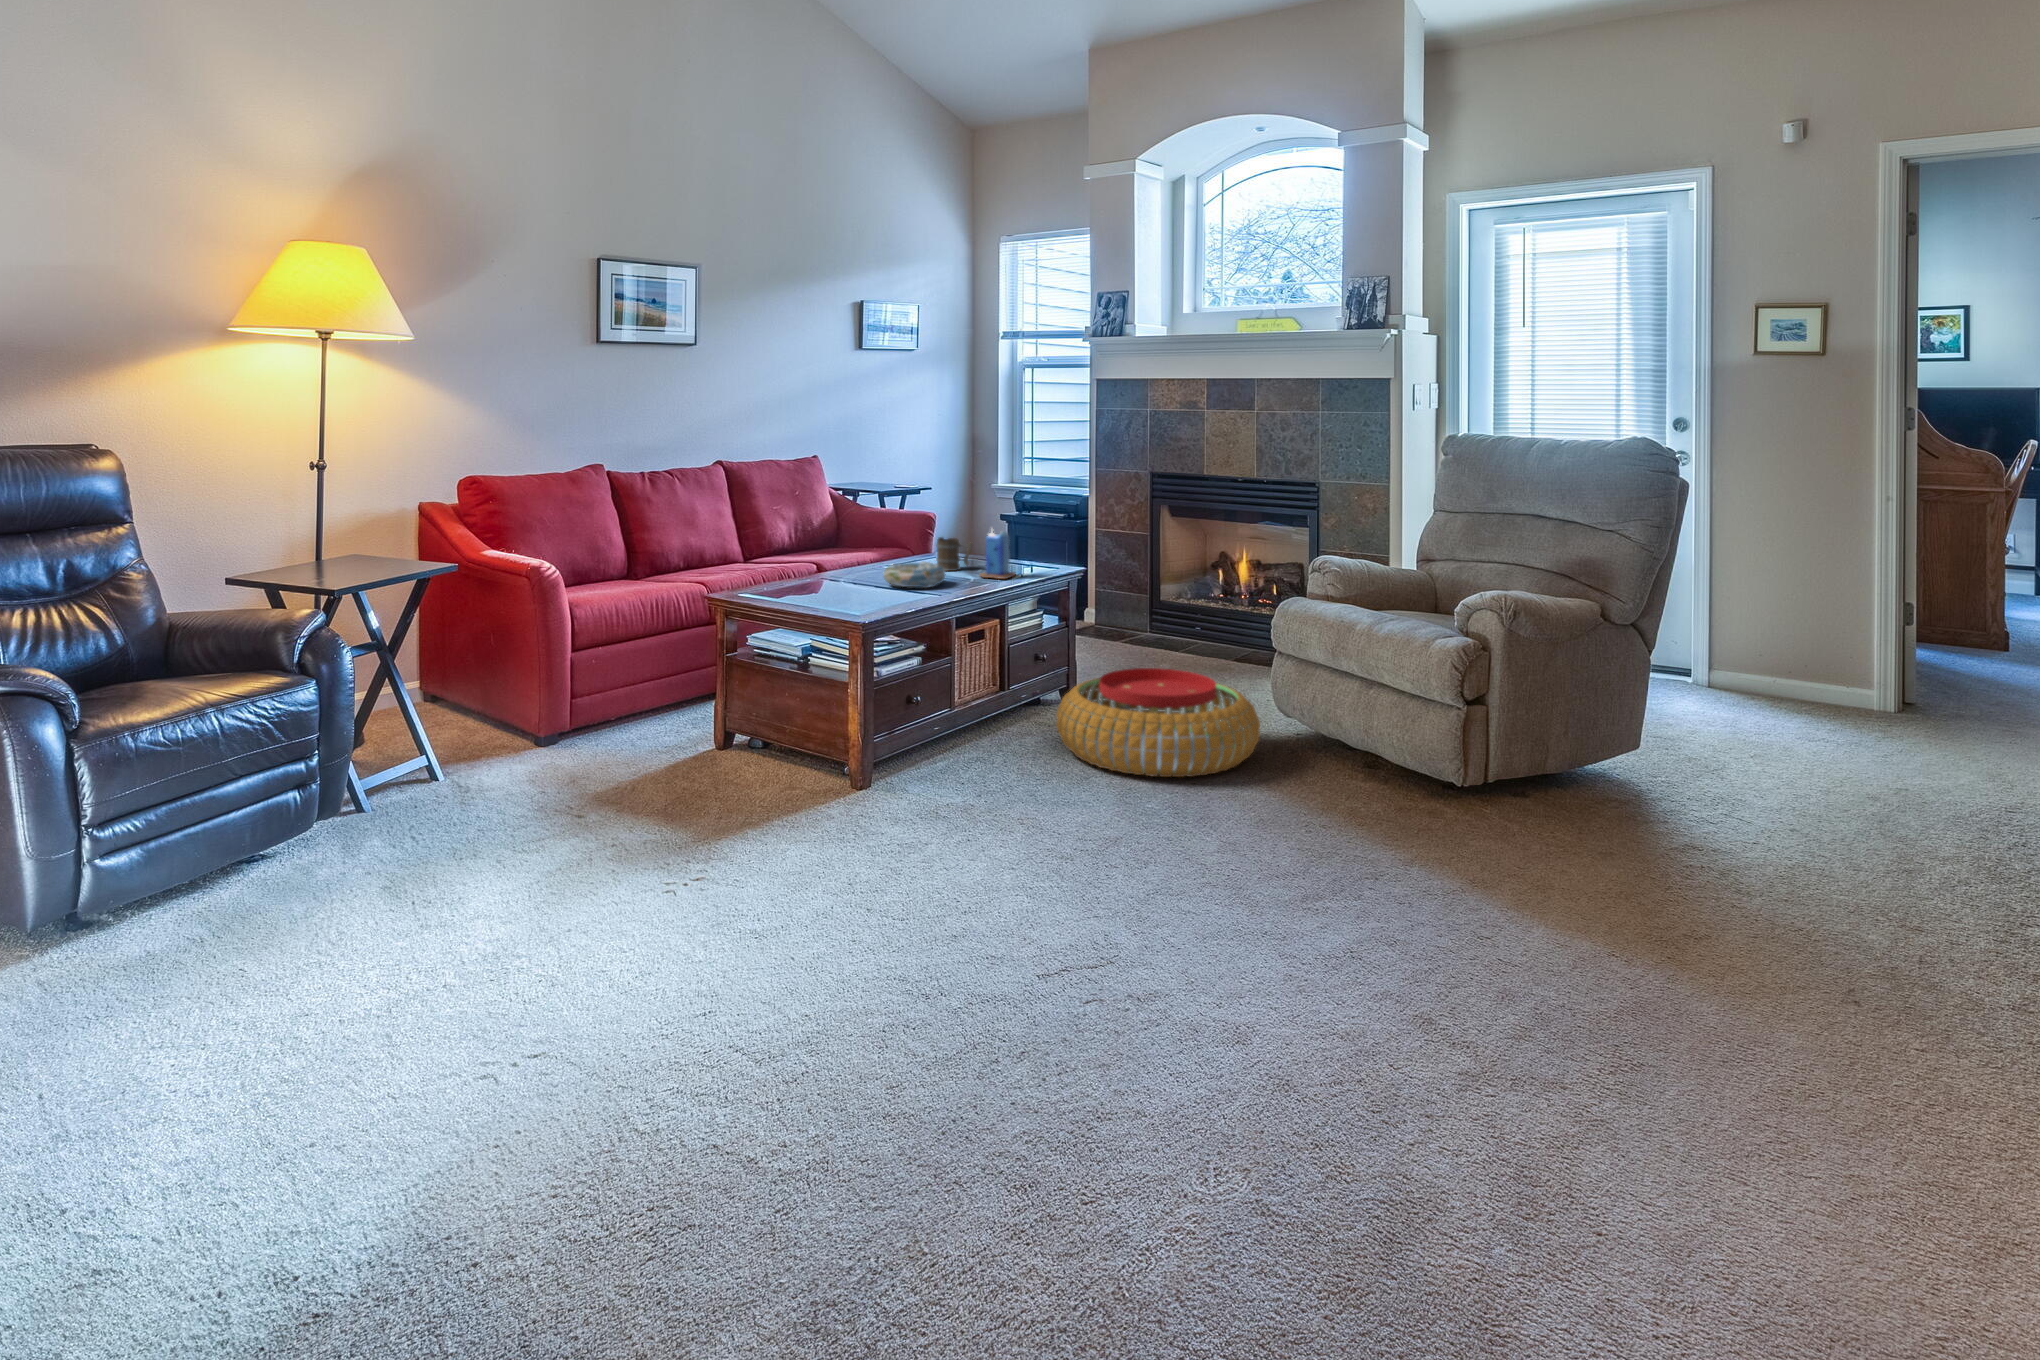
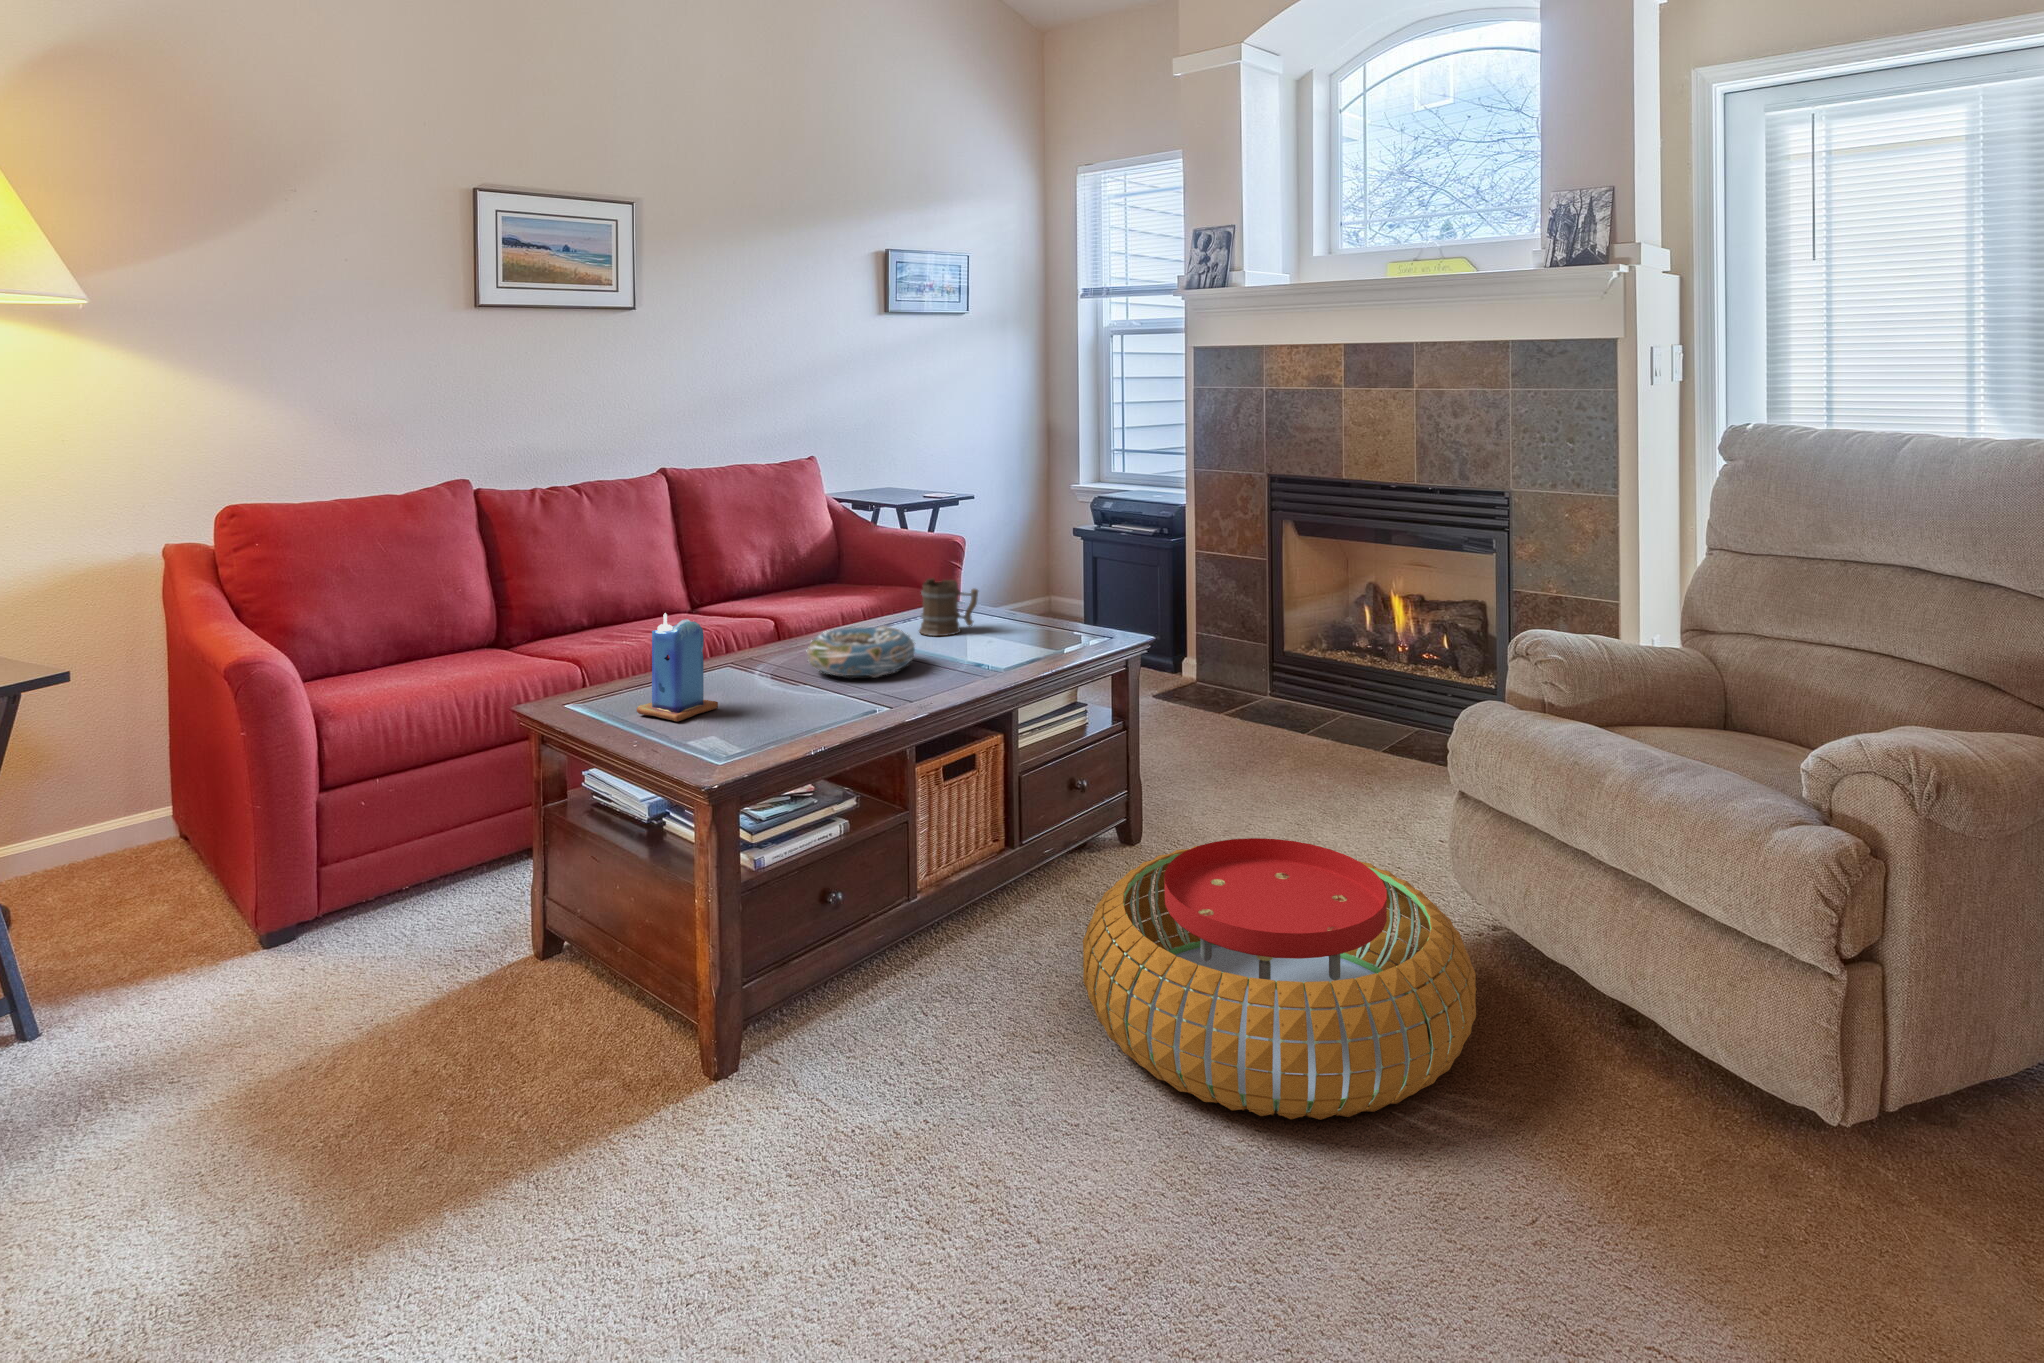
candle: present [979,531,1016,579] -> present [637,613,718,722]

